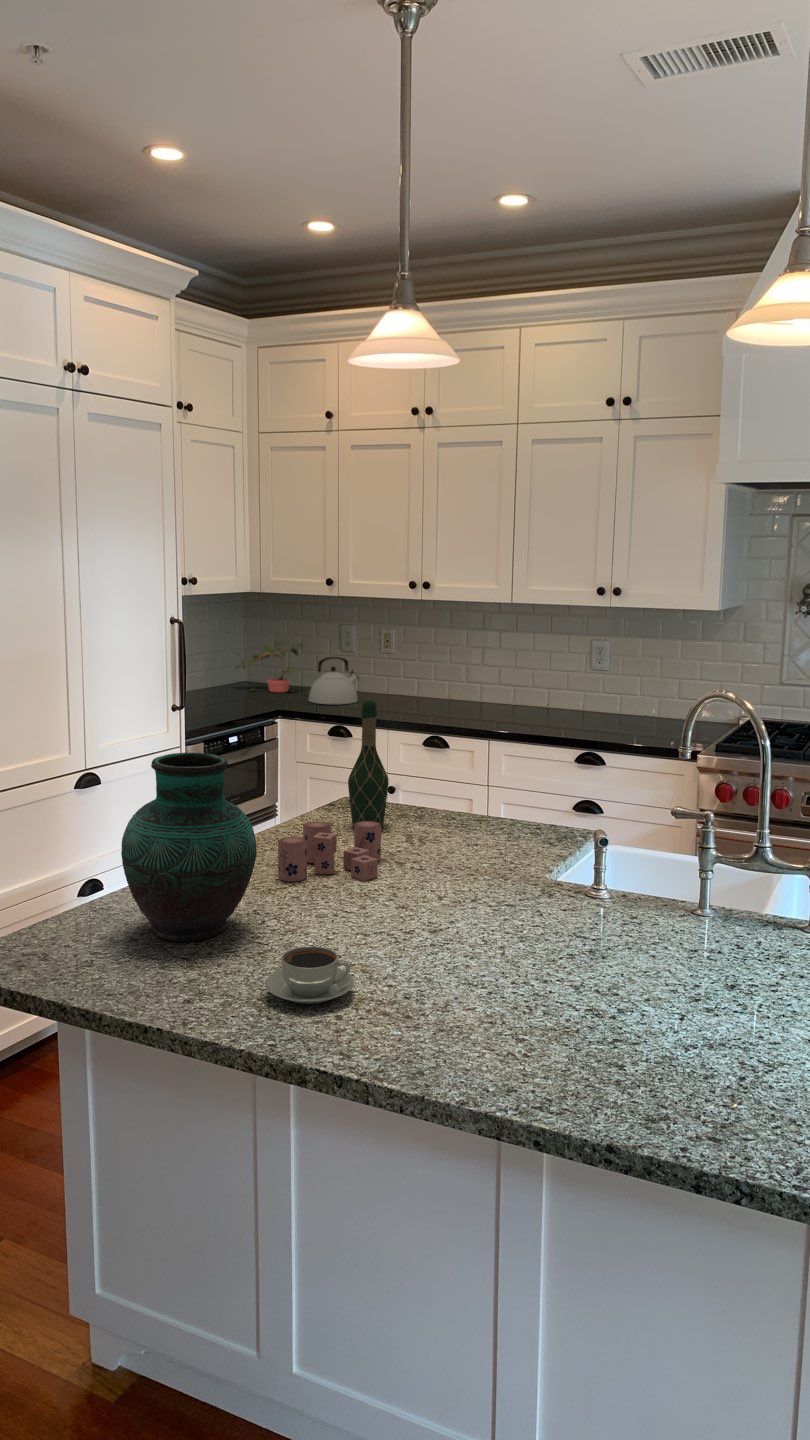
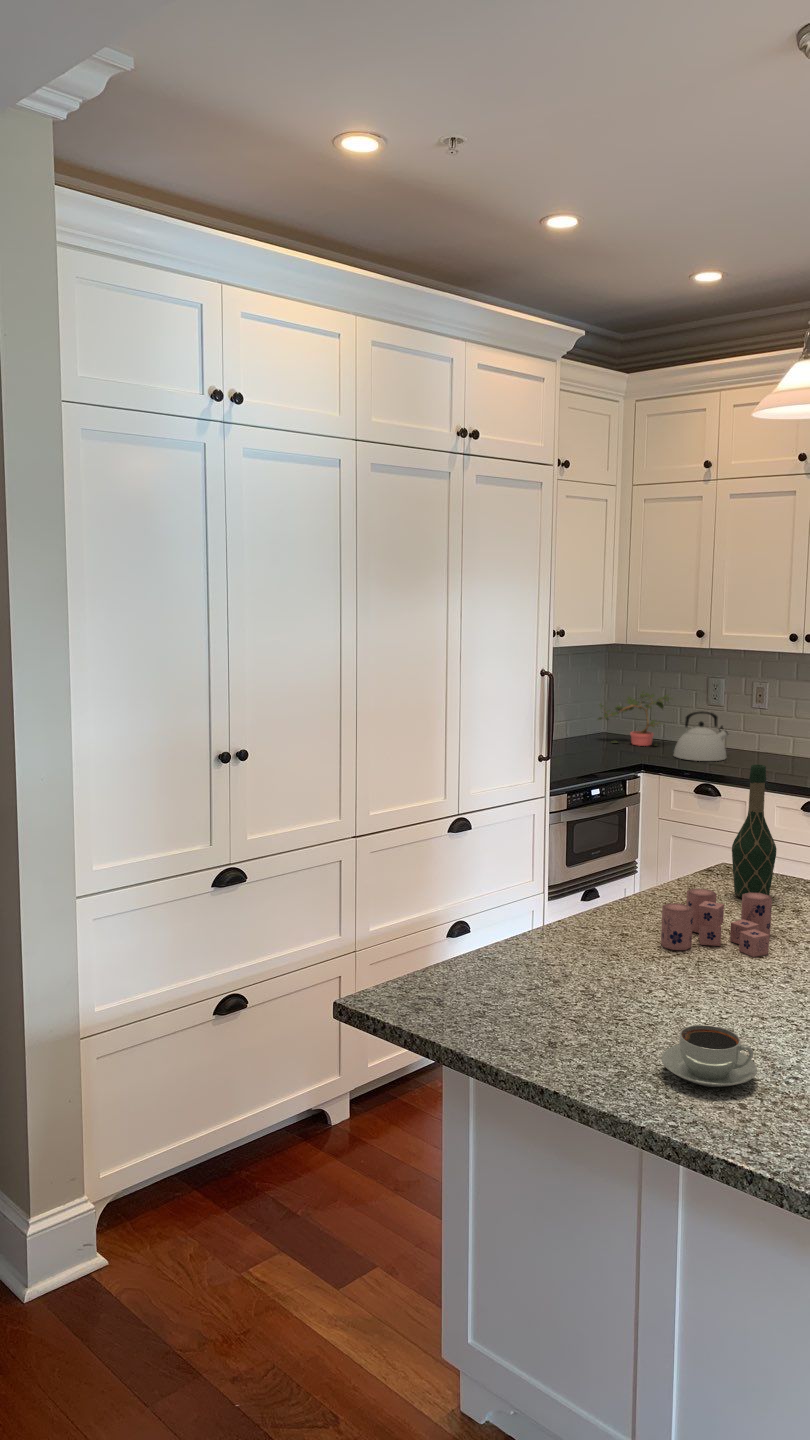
vase: present [121,752,257,942] -> none [513,813,648,1004]

